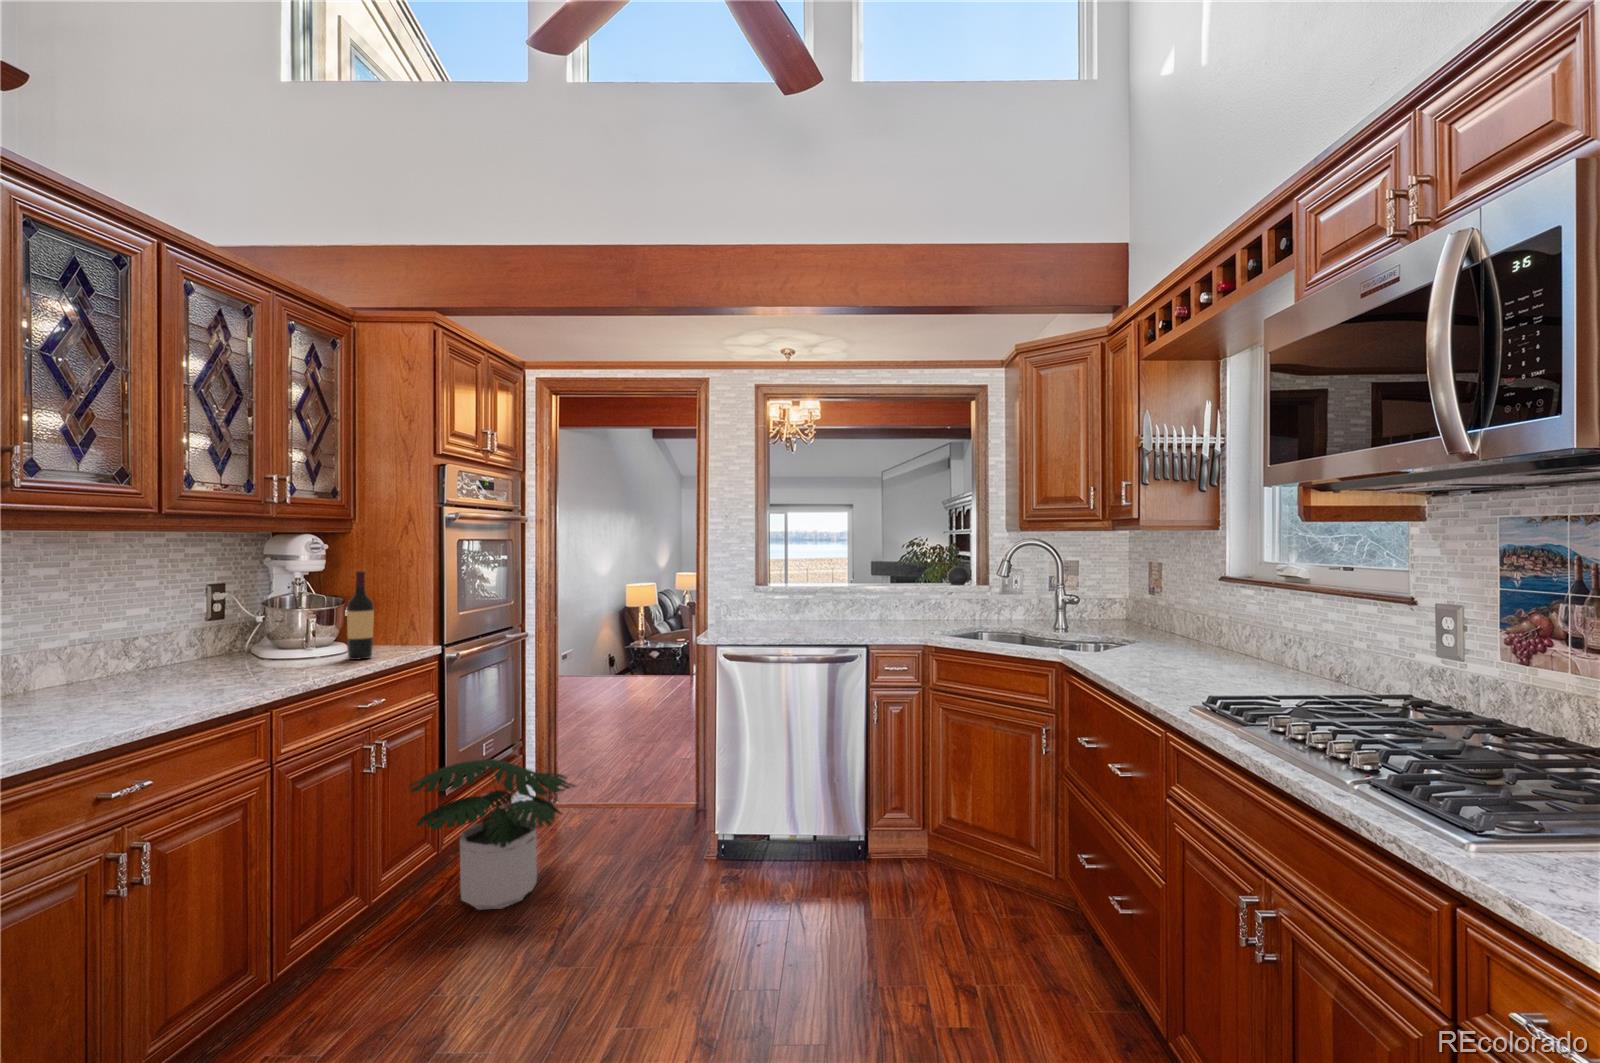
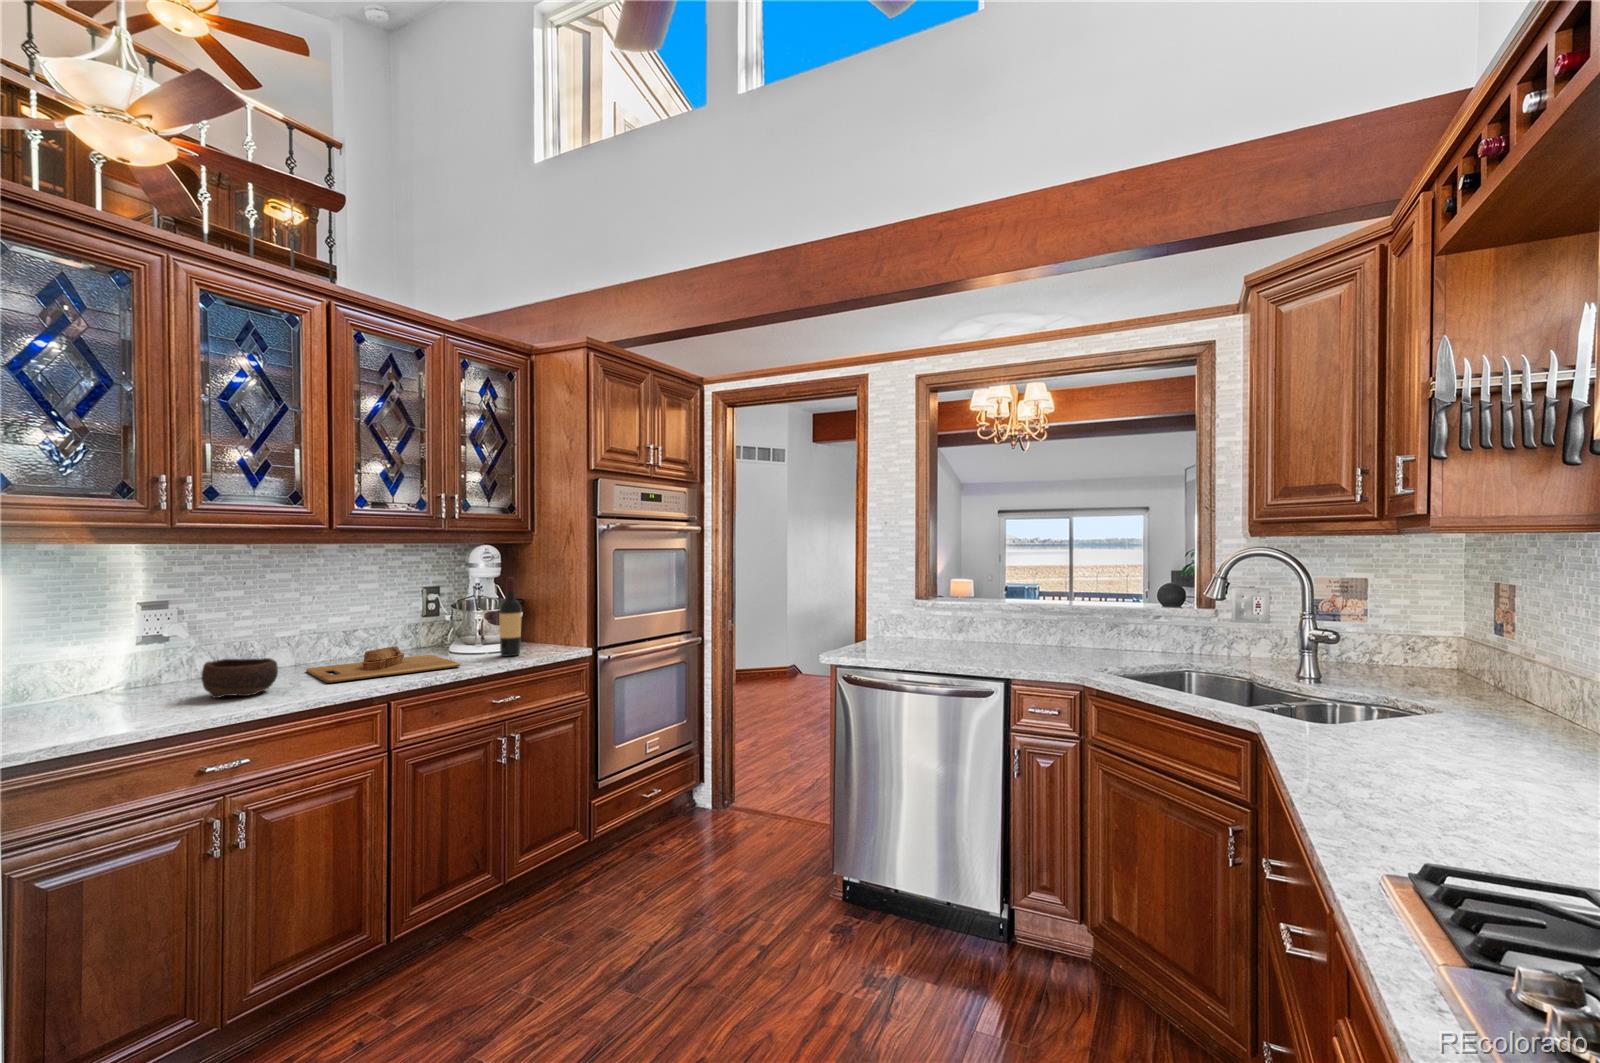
cutting board: none [114,653,326,697] -> present [306,646,460,683]
bowl: none [39,671,138,722] -> present [201,658,278,698]
potted plant: present [409,759,575,910] -> none [536,757,700,908]

